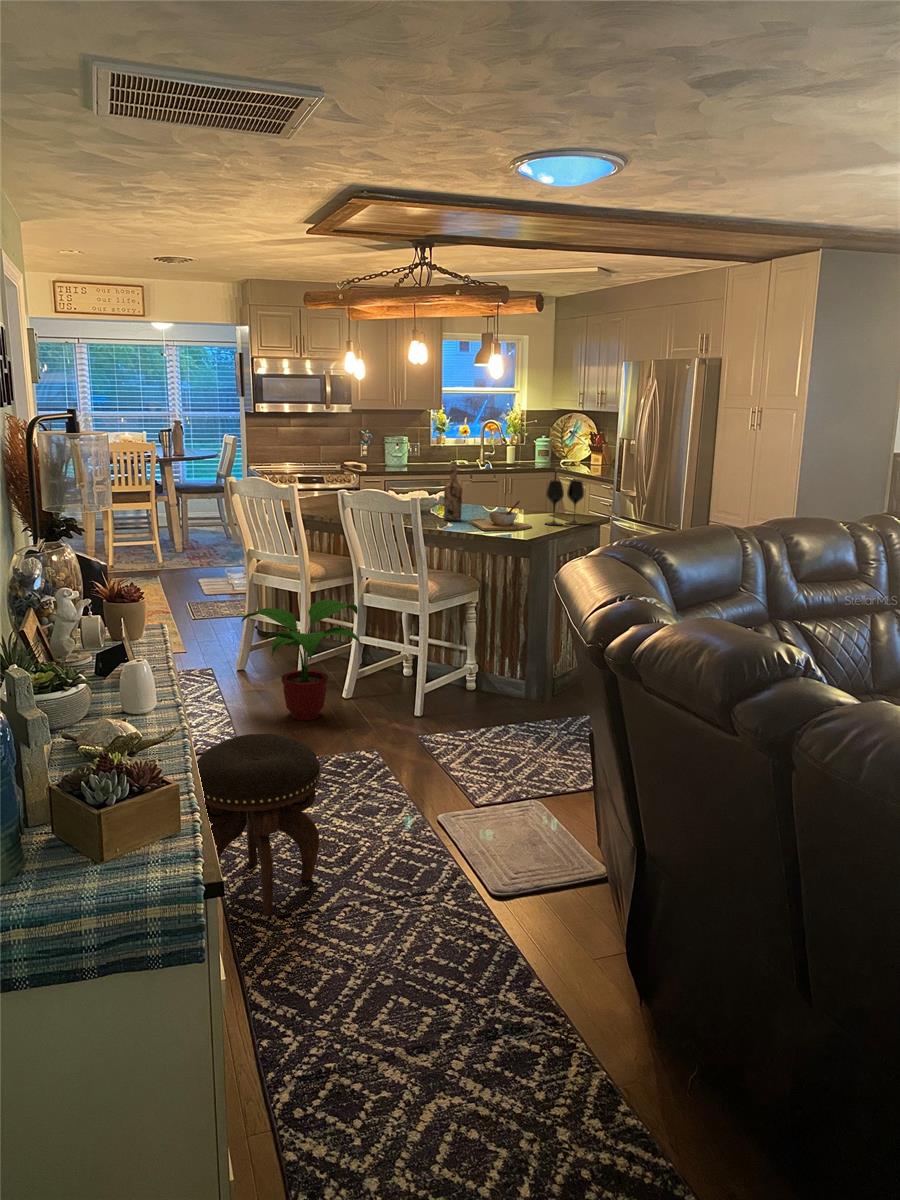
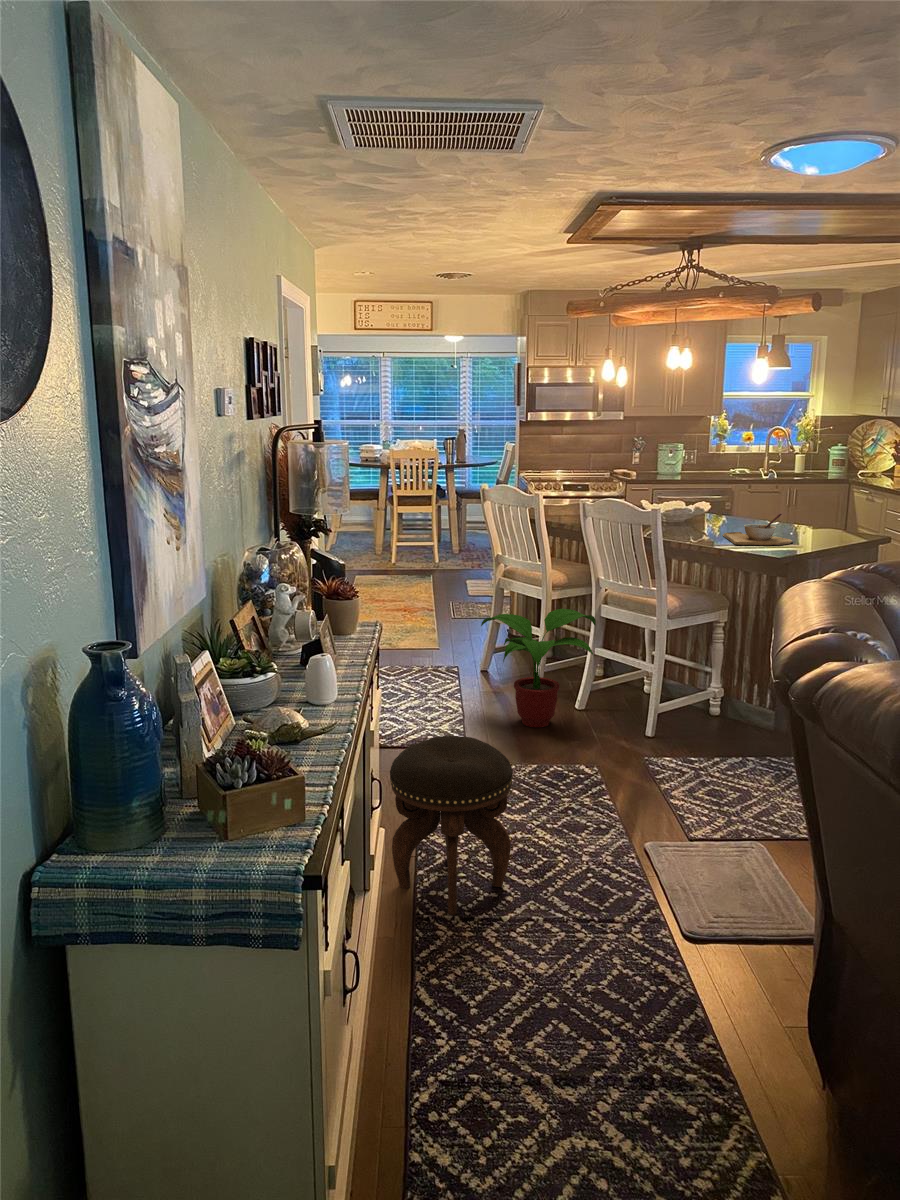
wine bottle: present [444,461,462,521] -> none [697,471,718,533]
wine glass: present [546,480,584,525] -> none [809,492,859,541]

